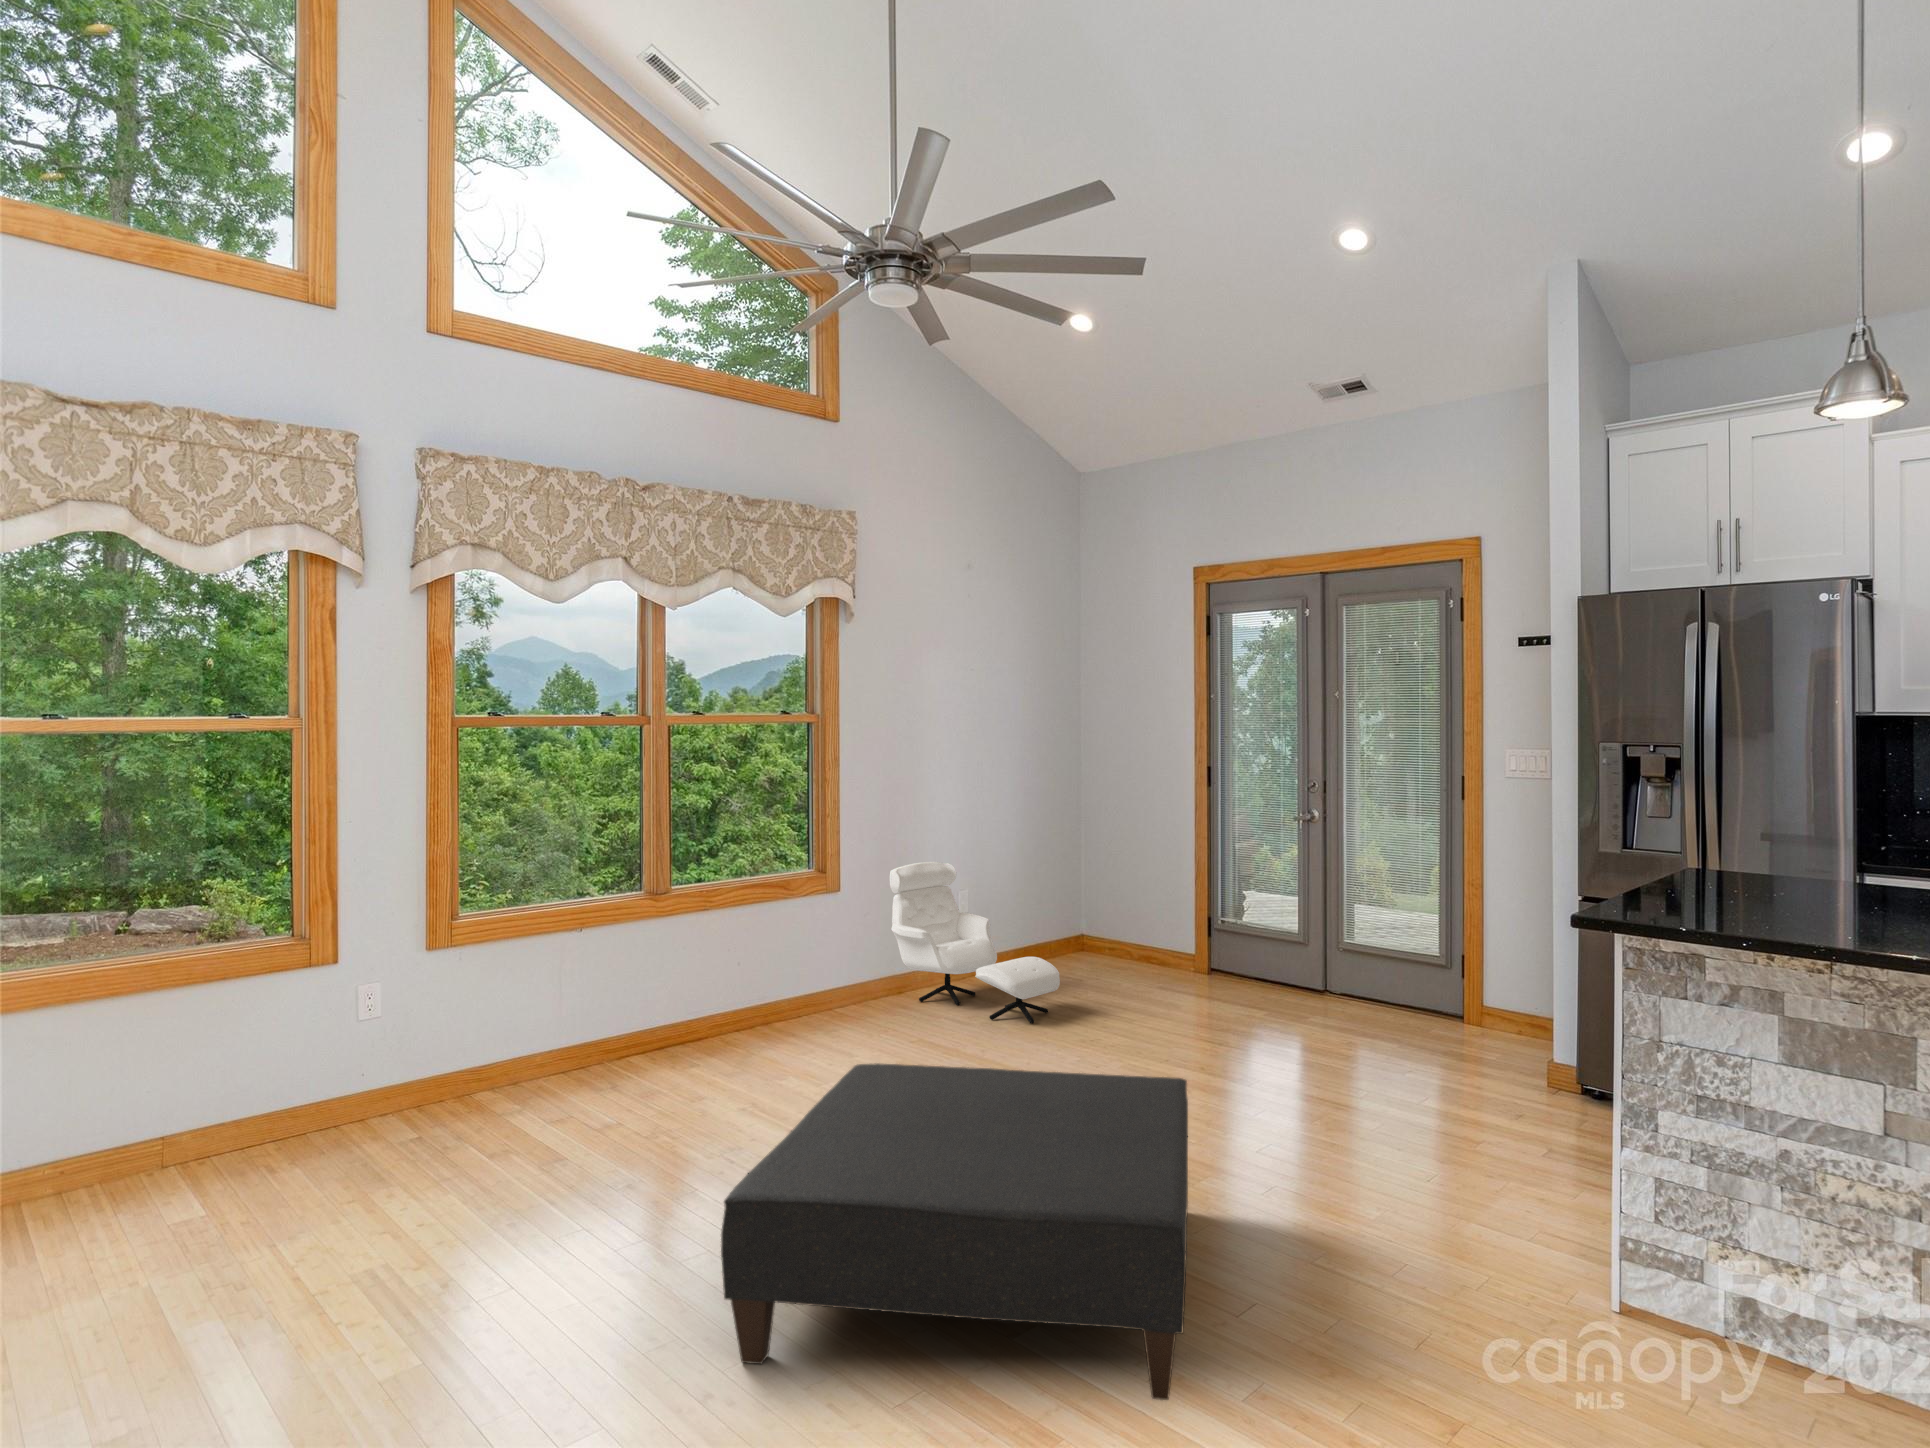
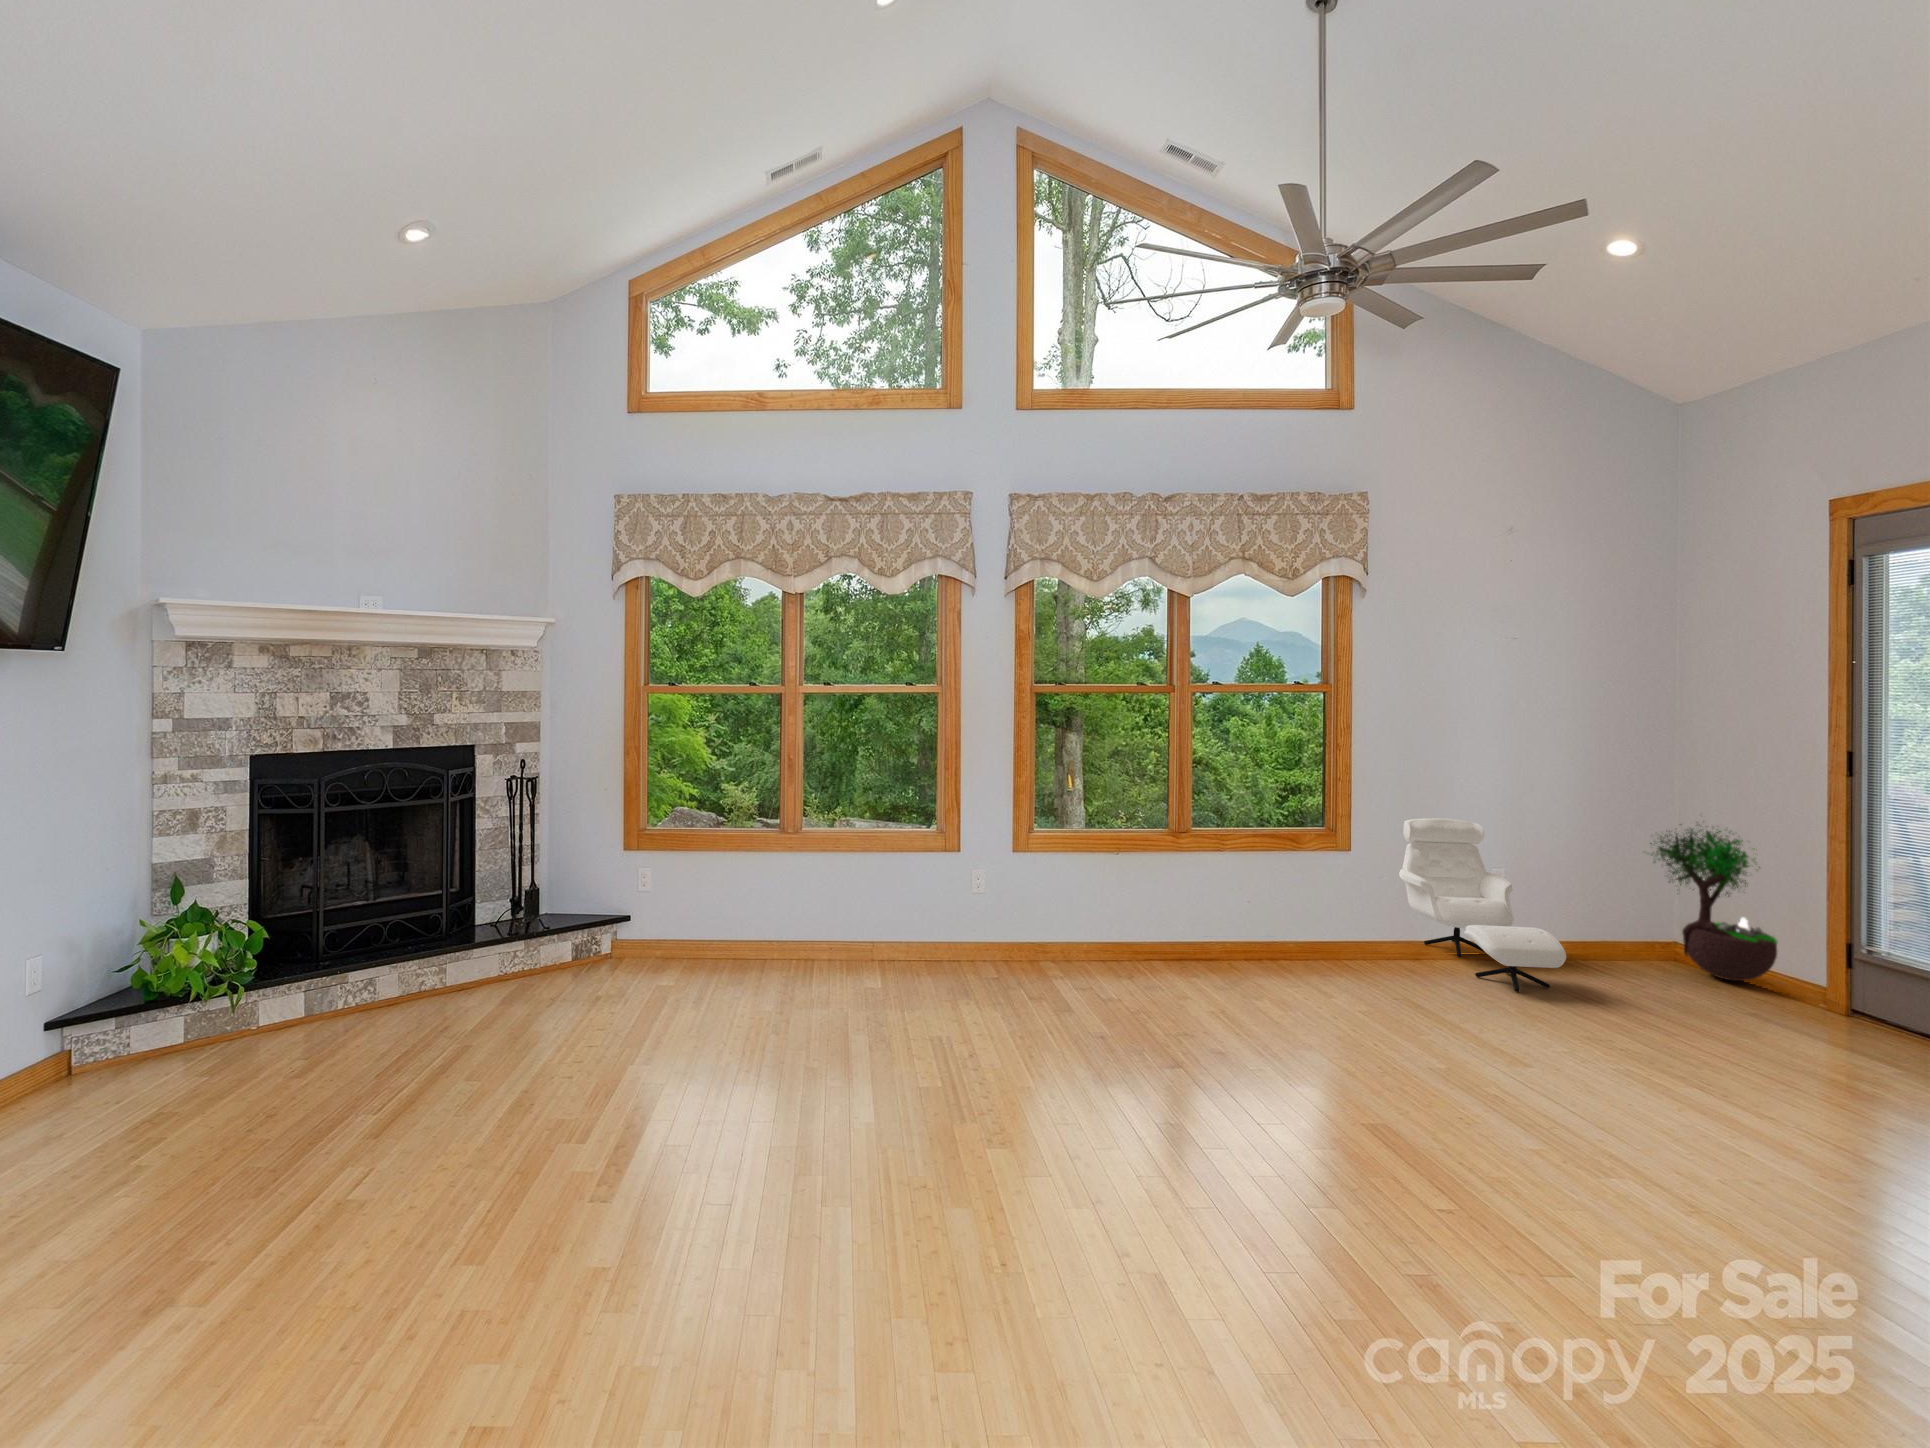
potted tree: none [1071,826,1164,971] -> present [1649,821,1778,981]
ottoman: present [721,1063,1188,1400] -> none [994,958,1465,1279]

